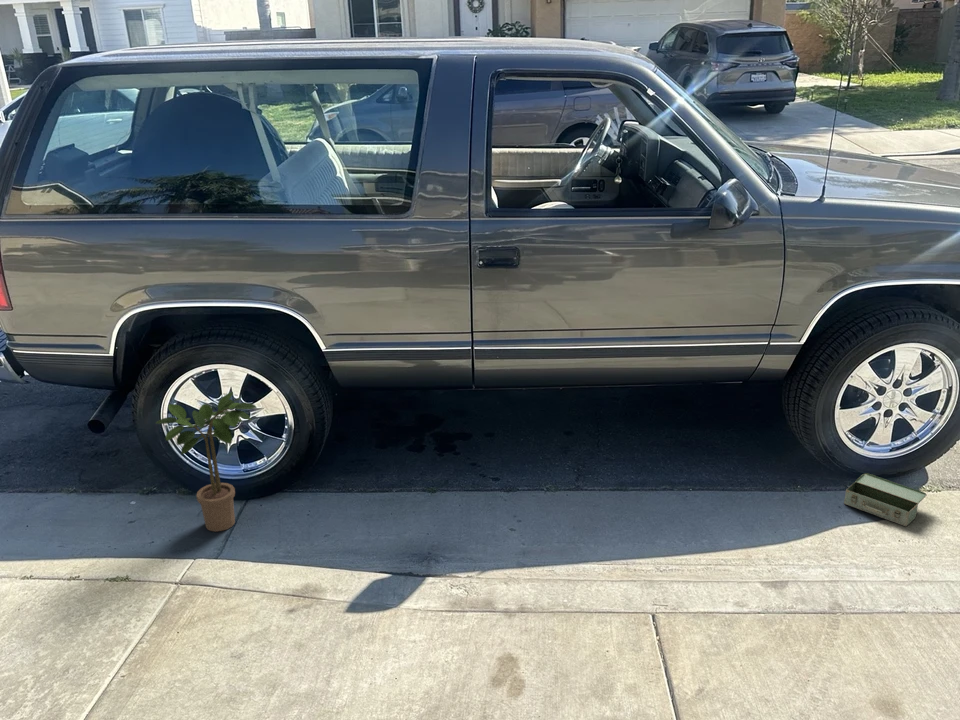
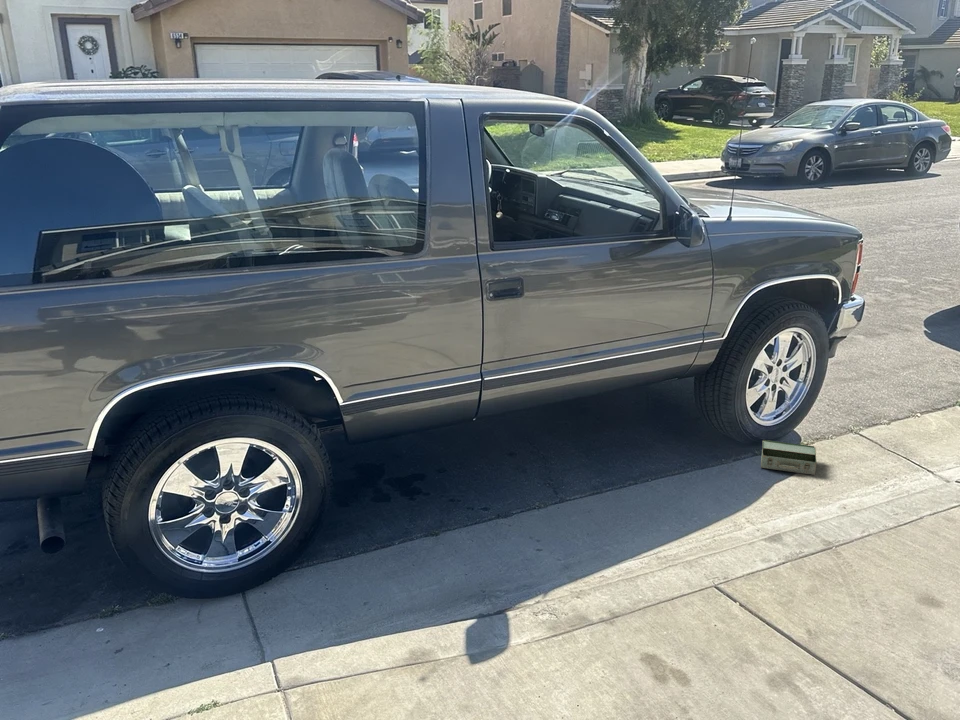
potted plant: present [156,392,256,532] -> none [174,467,288,631]

